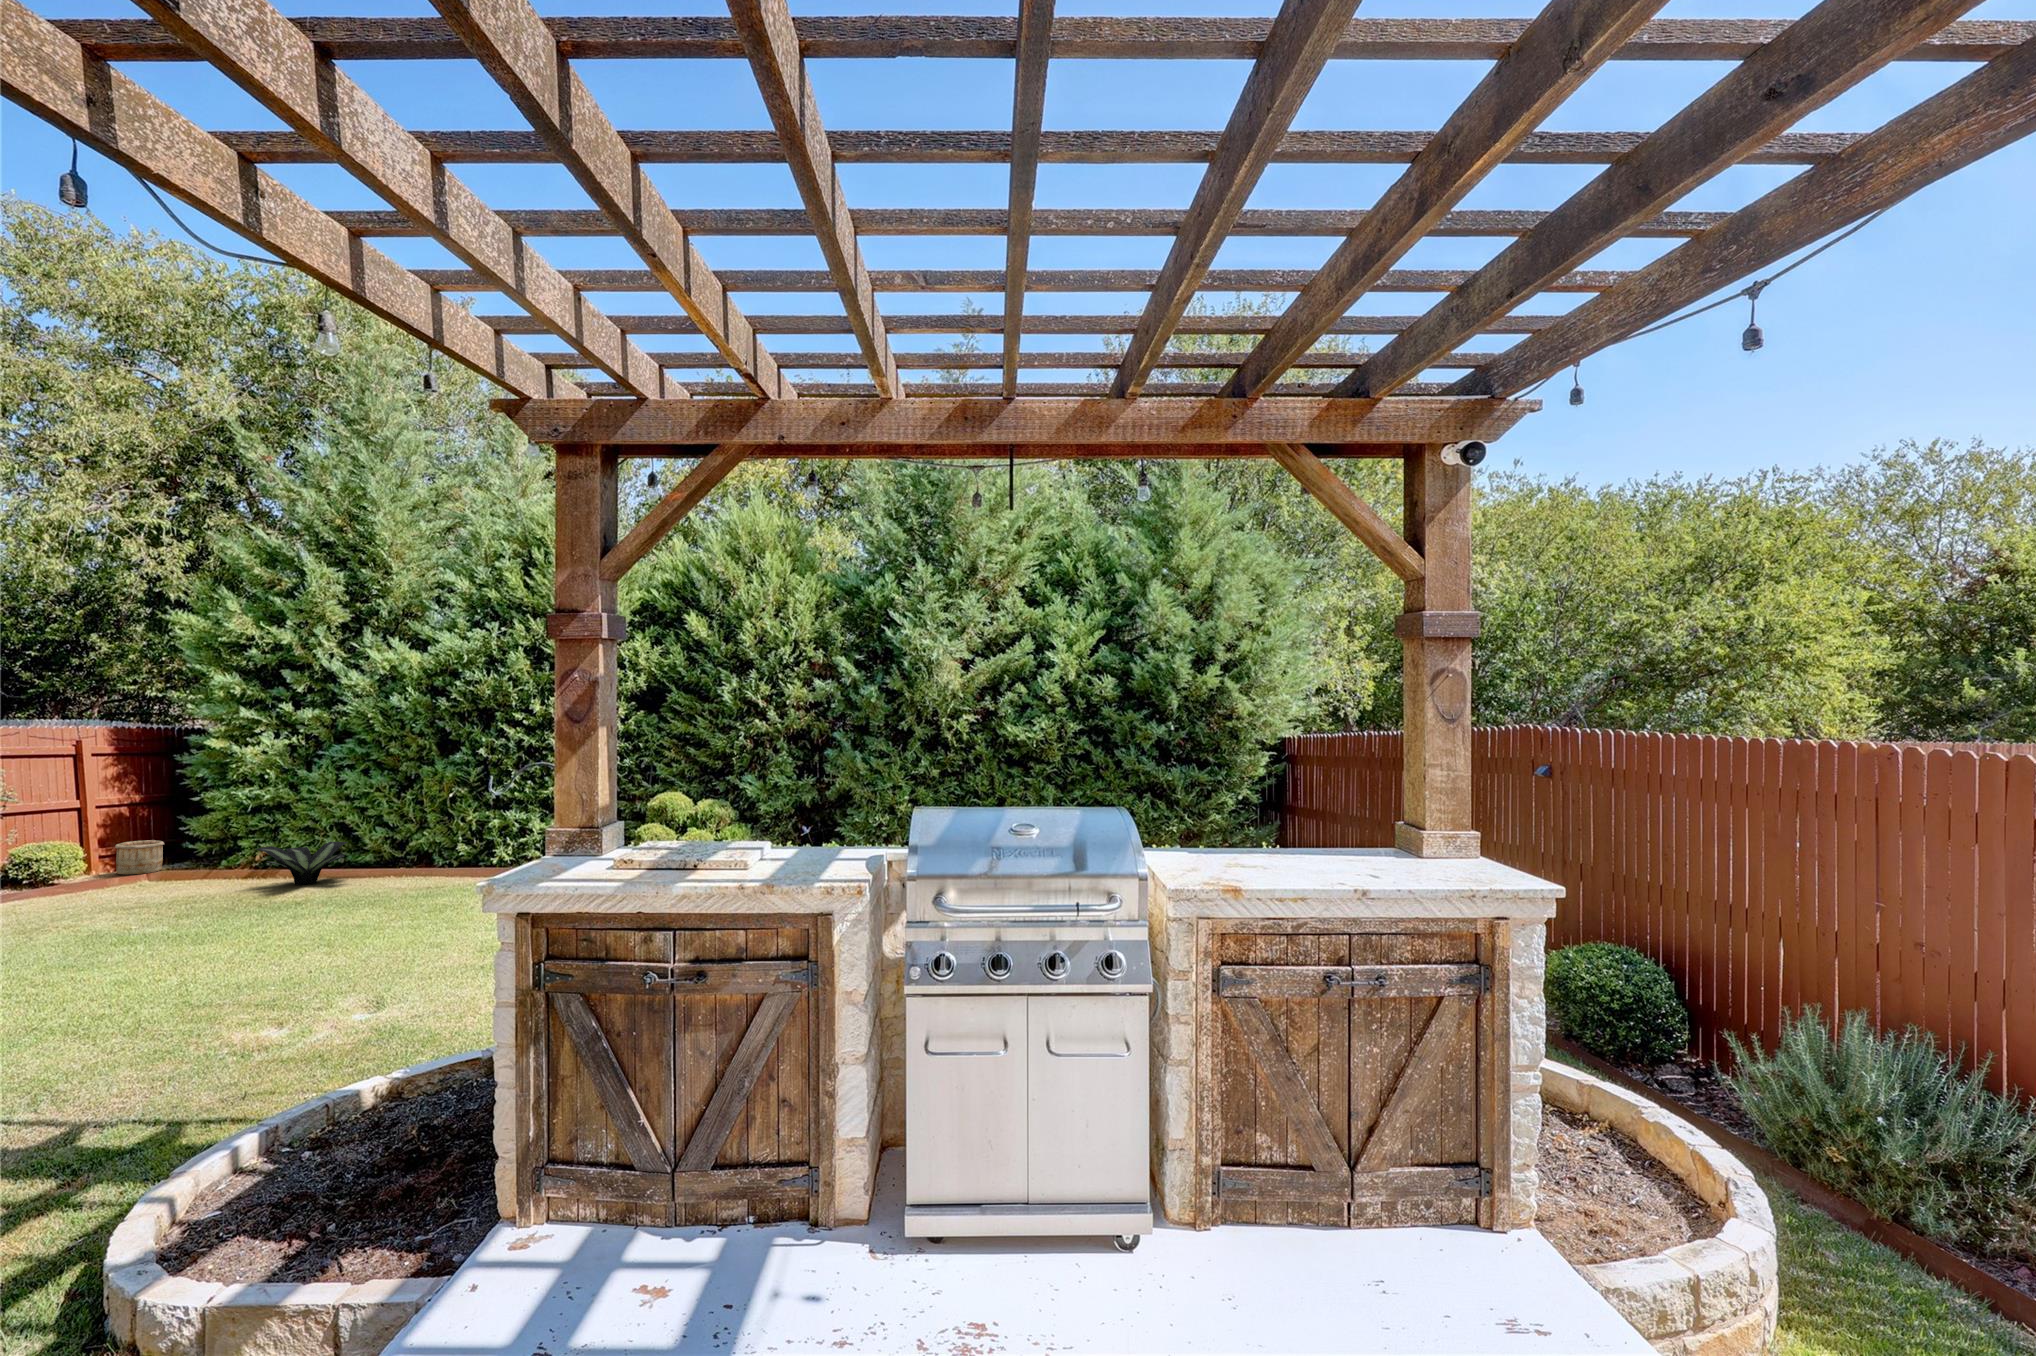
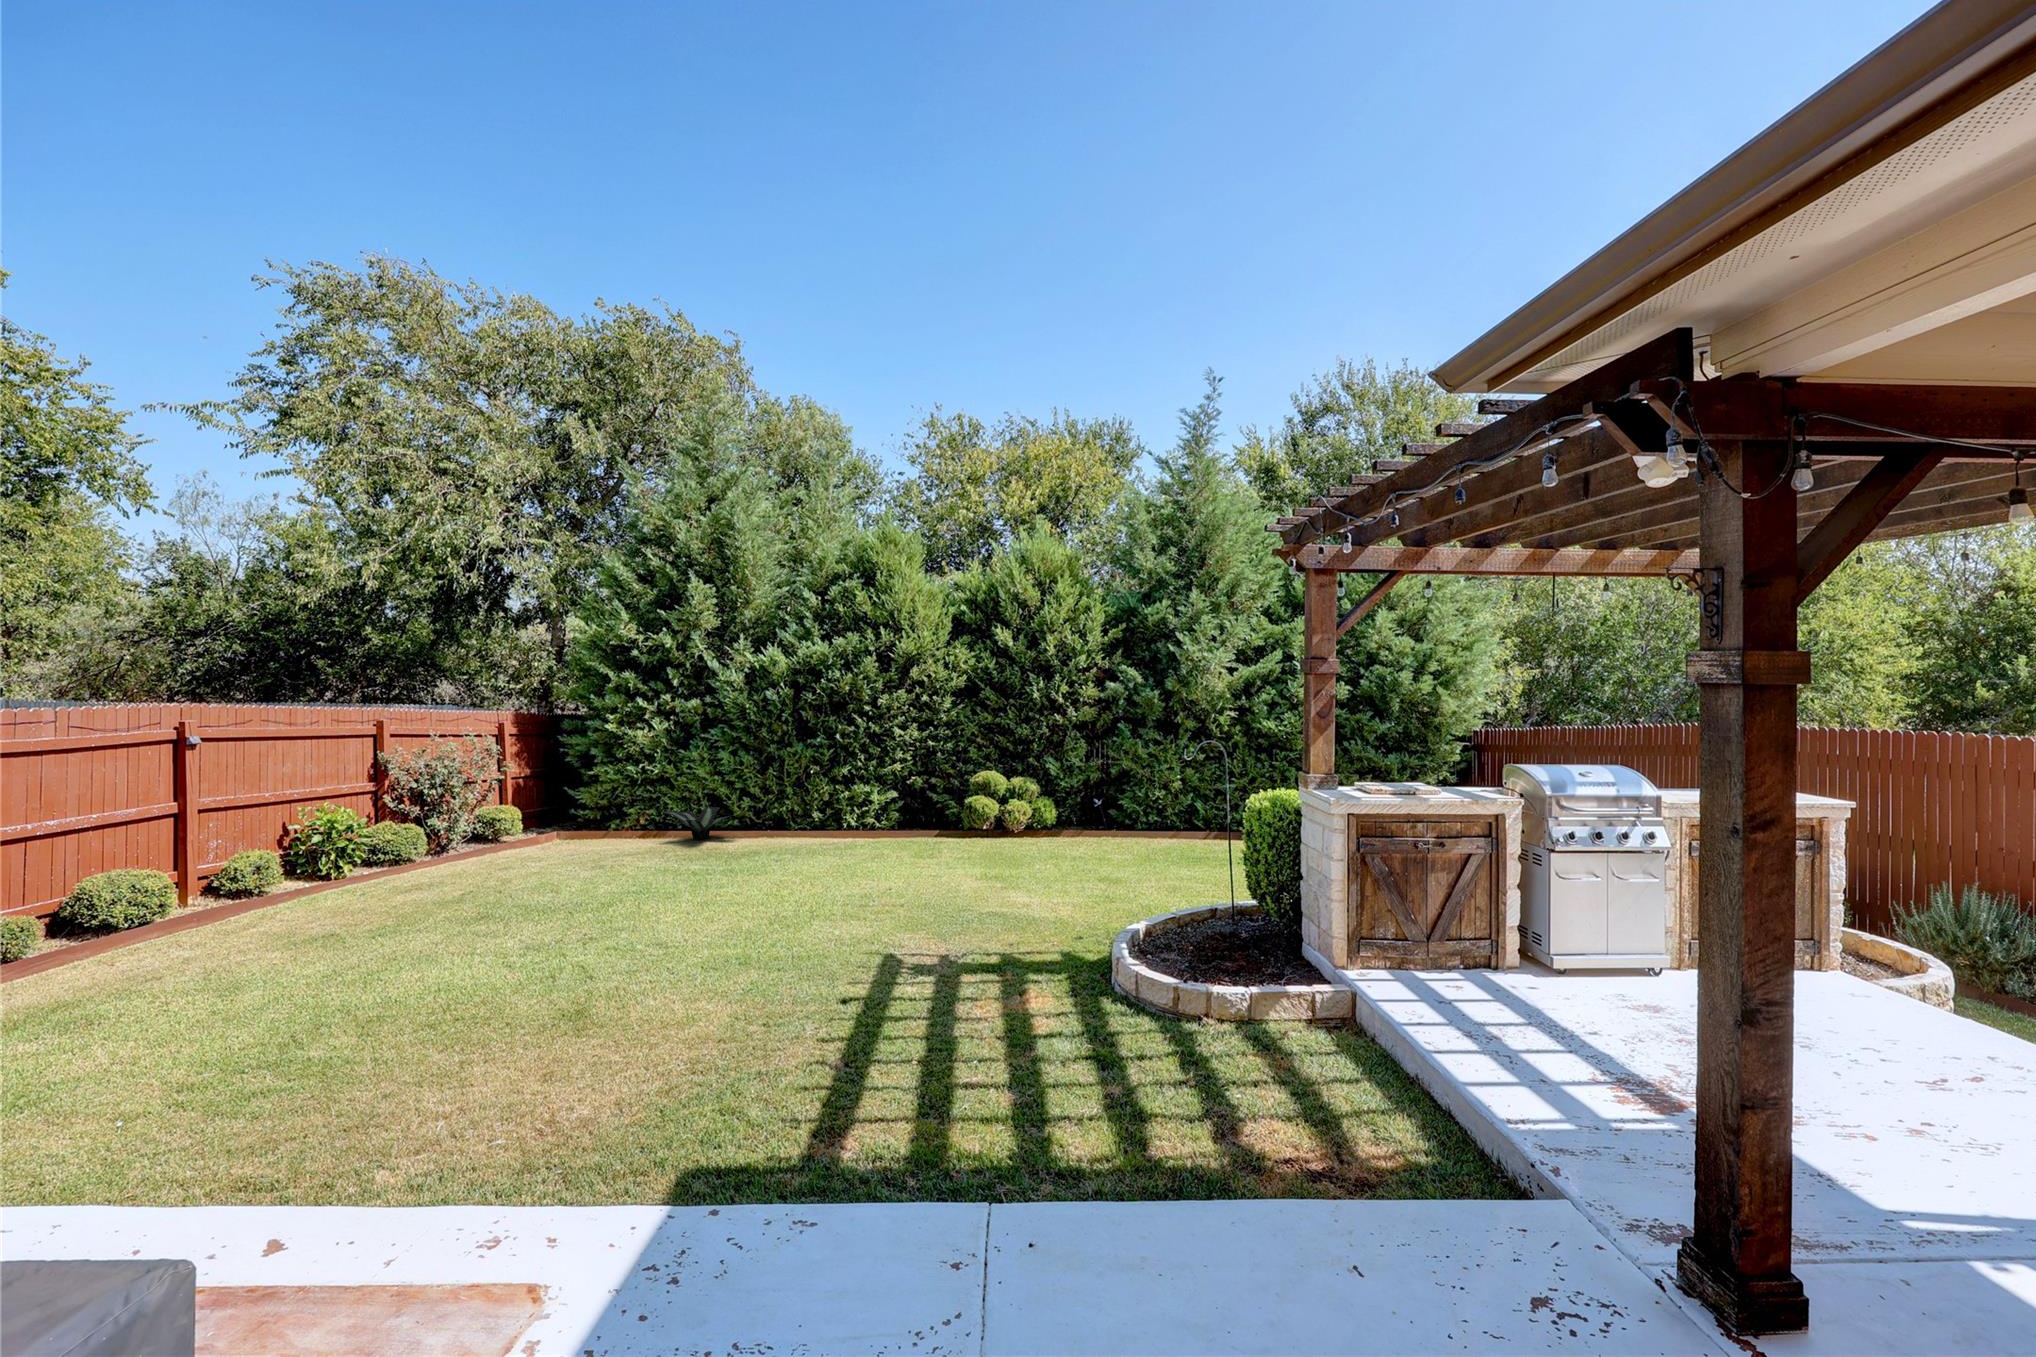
wooden bucket: present [115,840,164,874] -> none [524,806,557,833]

